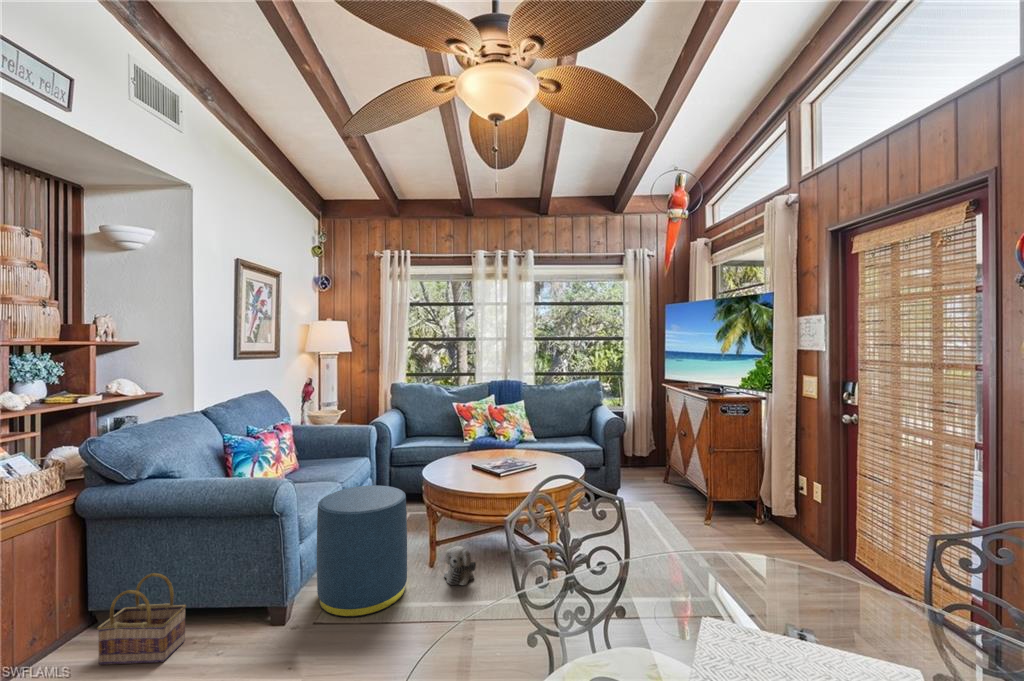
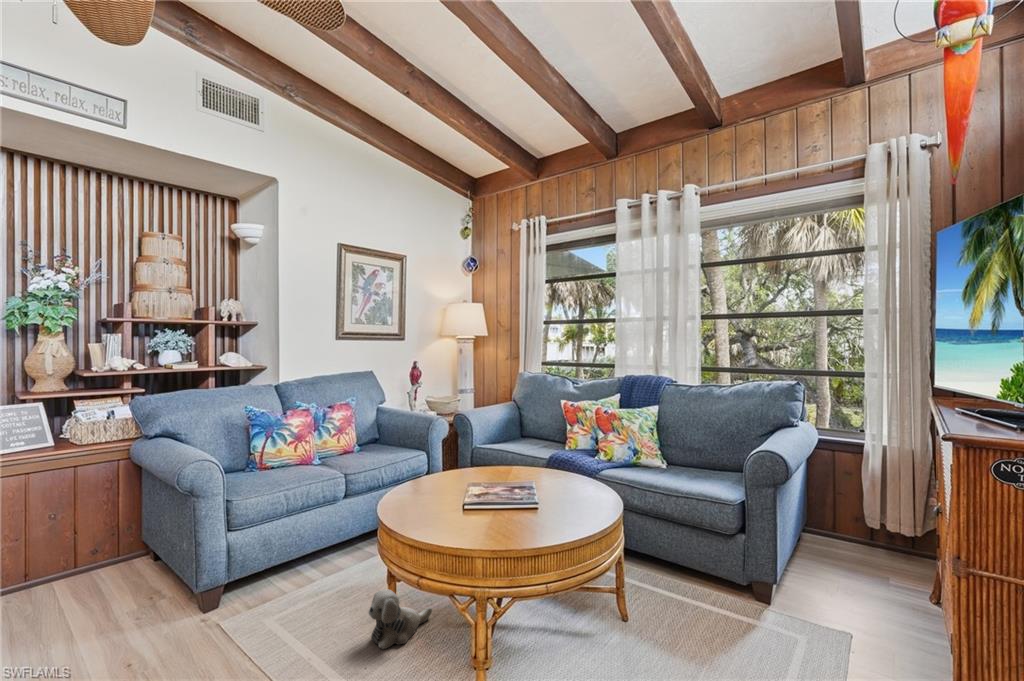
ottoman: present [317,485,407,617] -> none [241,481,351,639]
basket: present [97,573,186,665] -> none [95,523,152,607]

